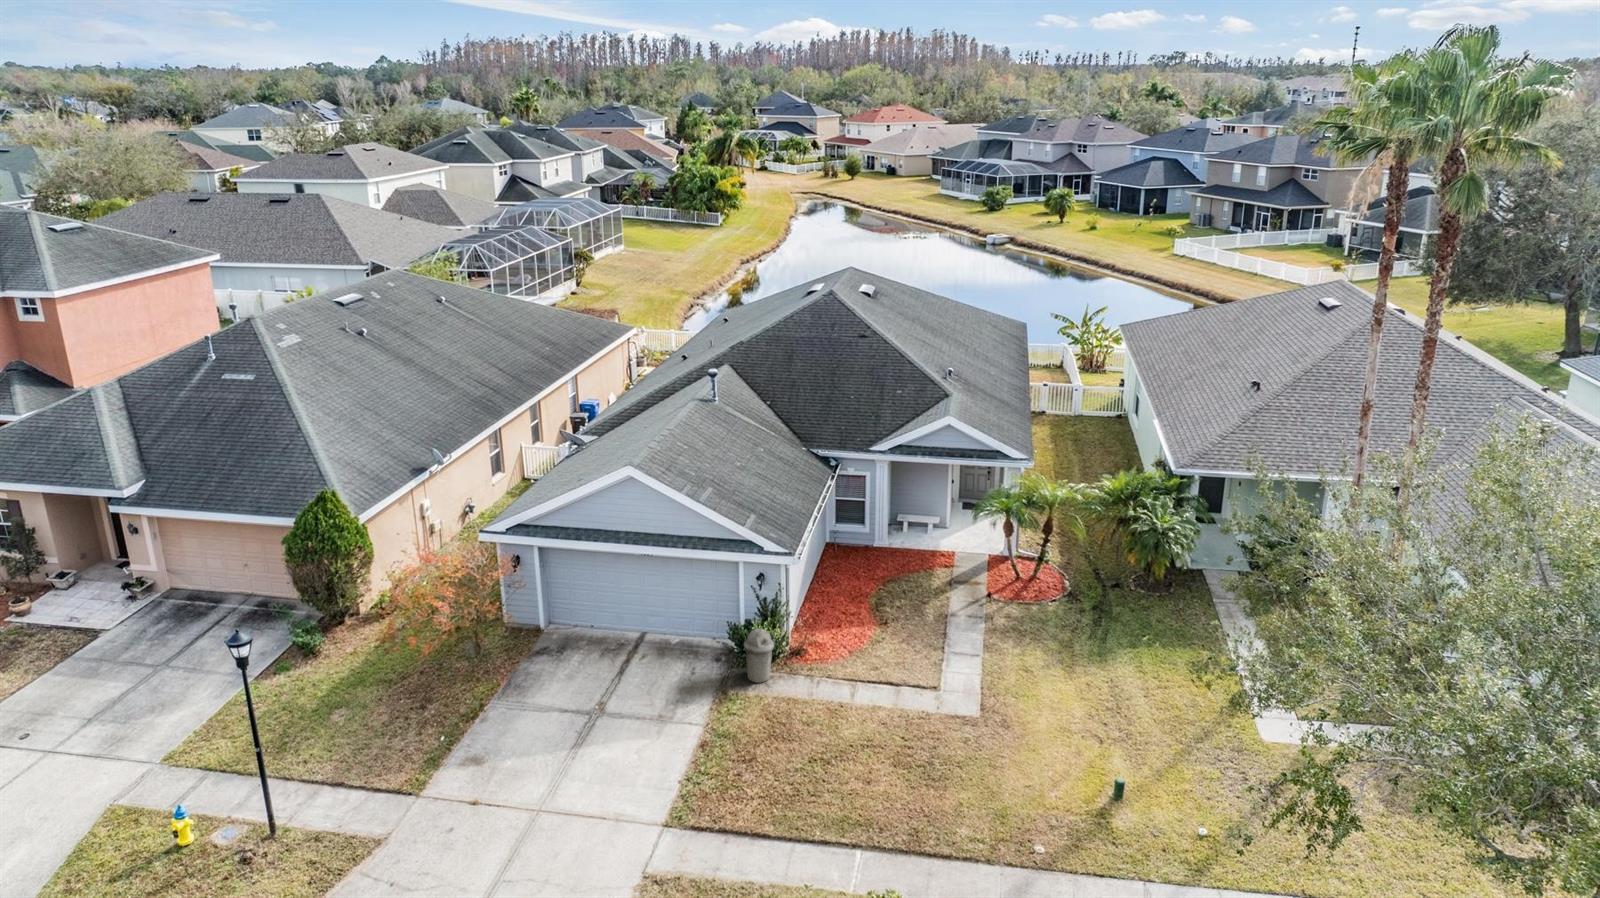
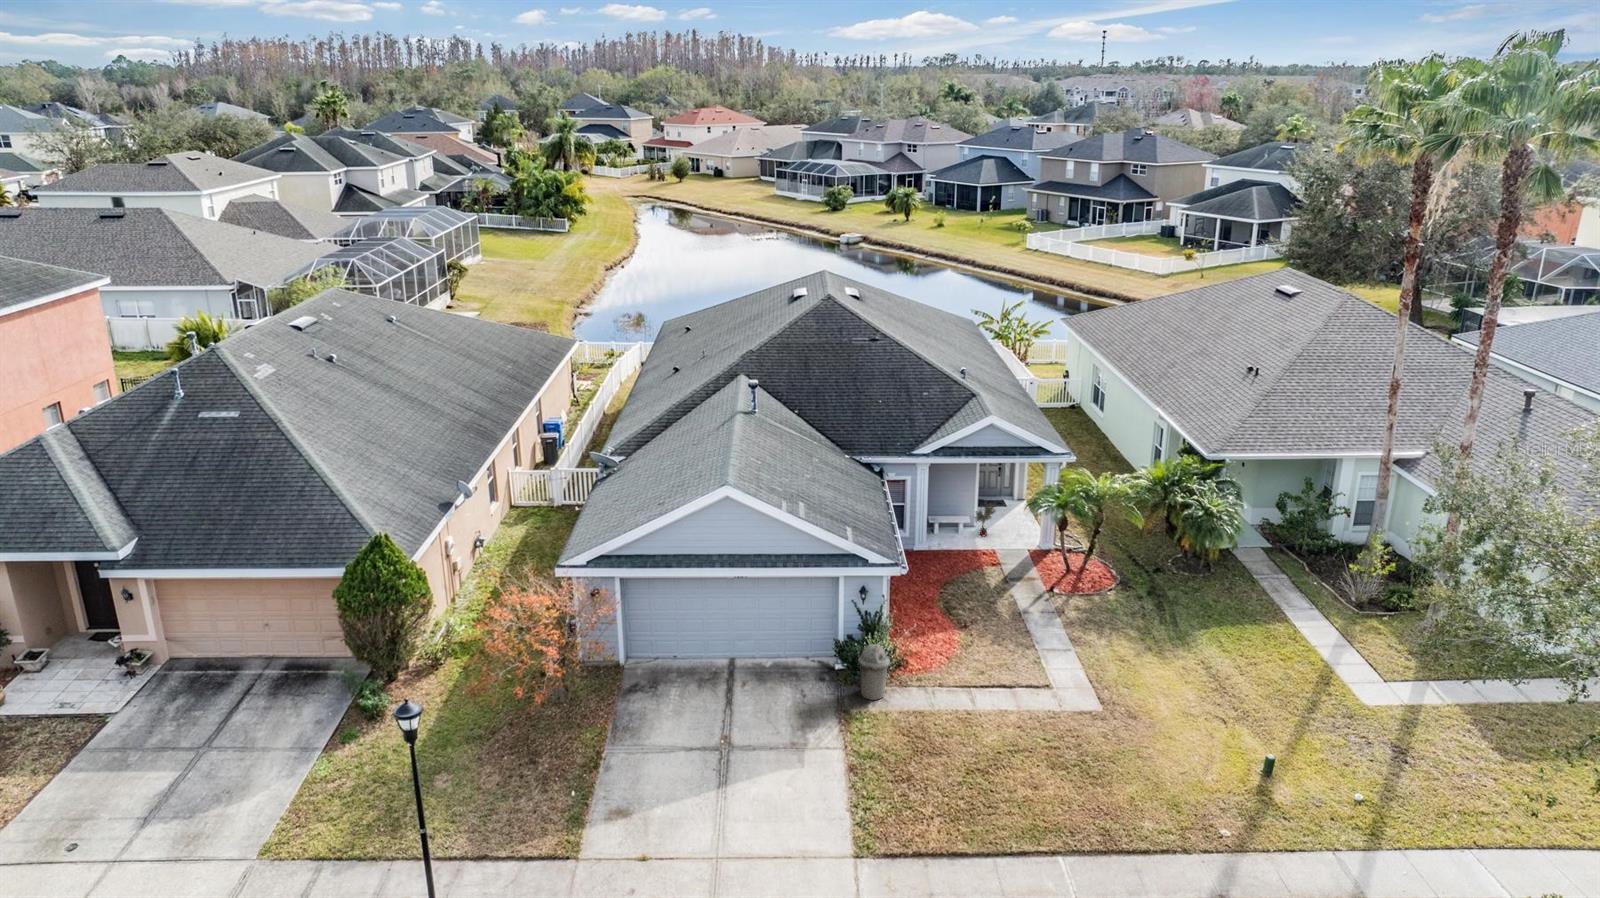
potted tree: none [934,501,959,537] -> present [975,502,995,536]

